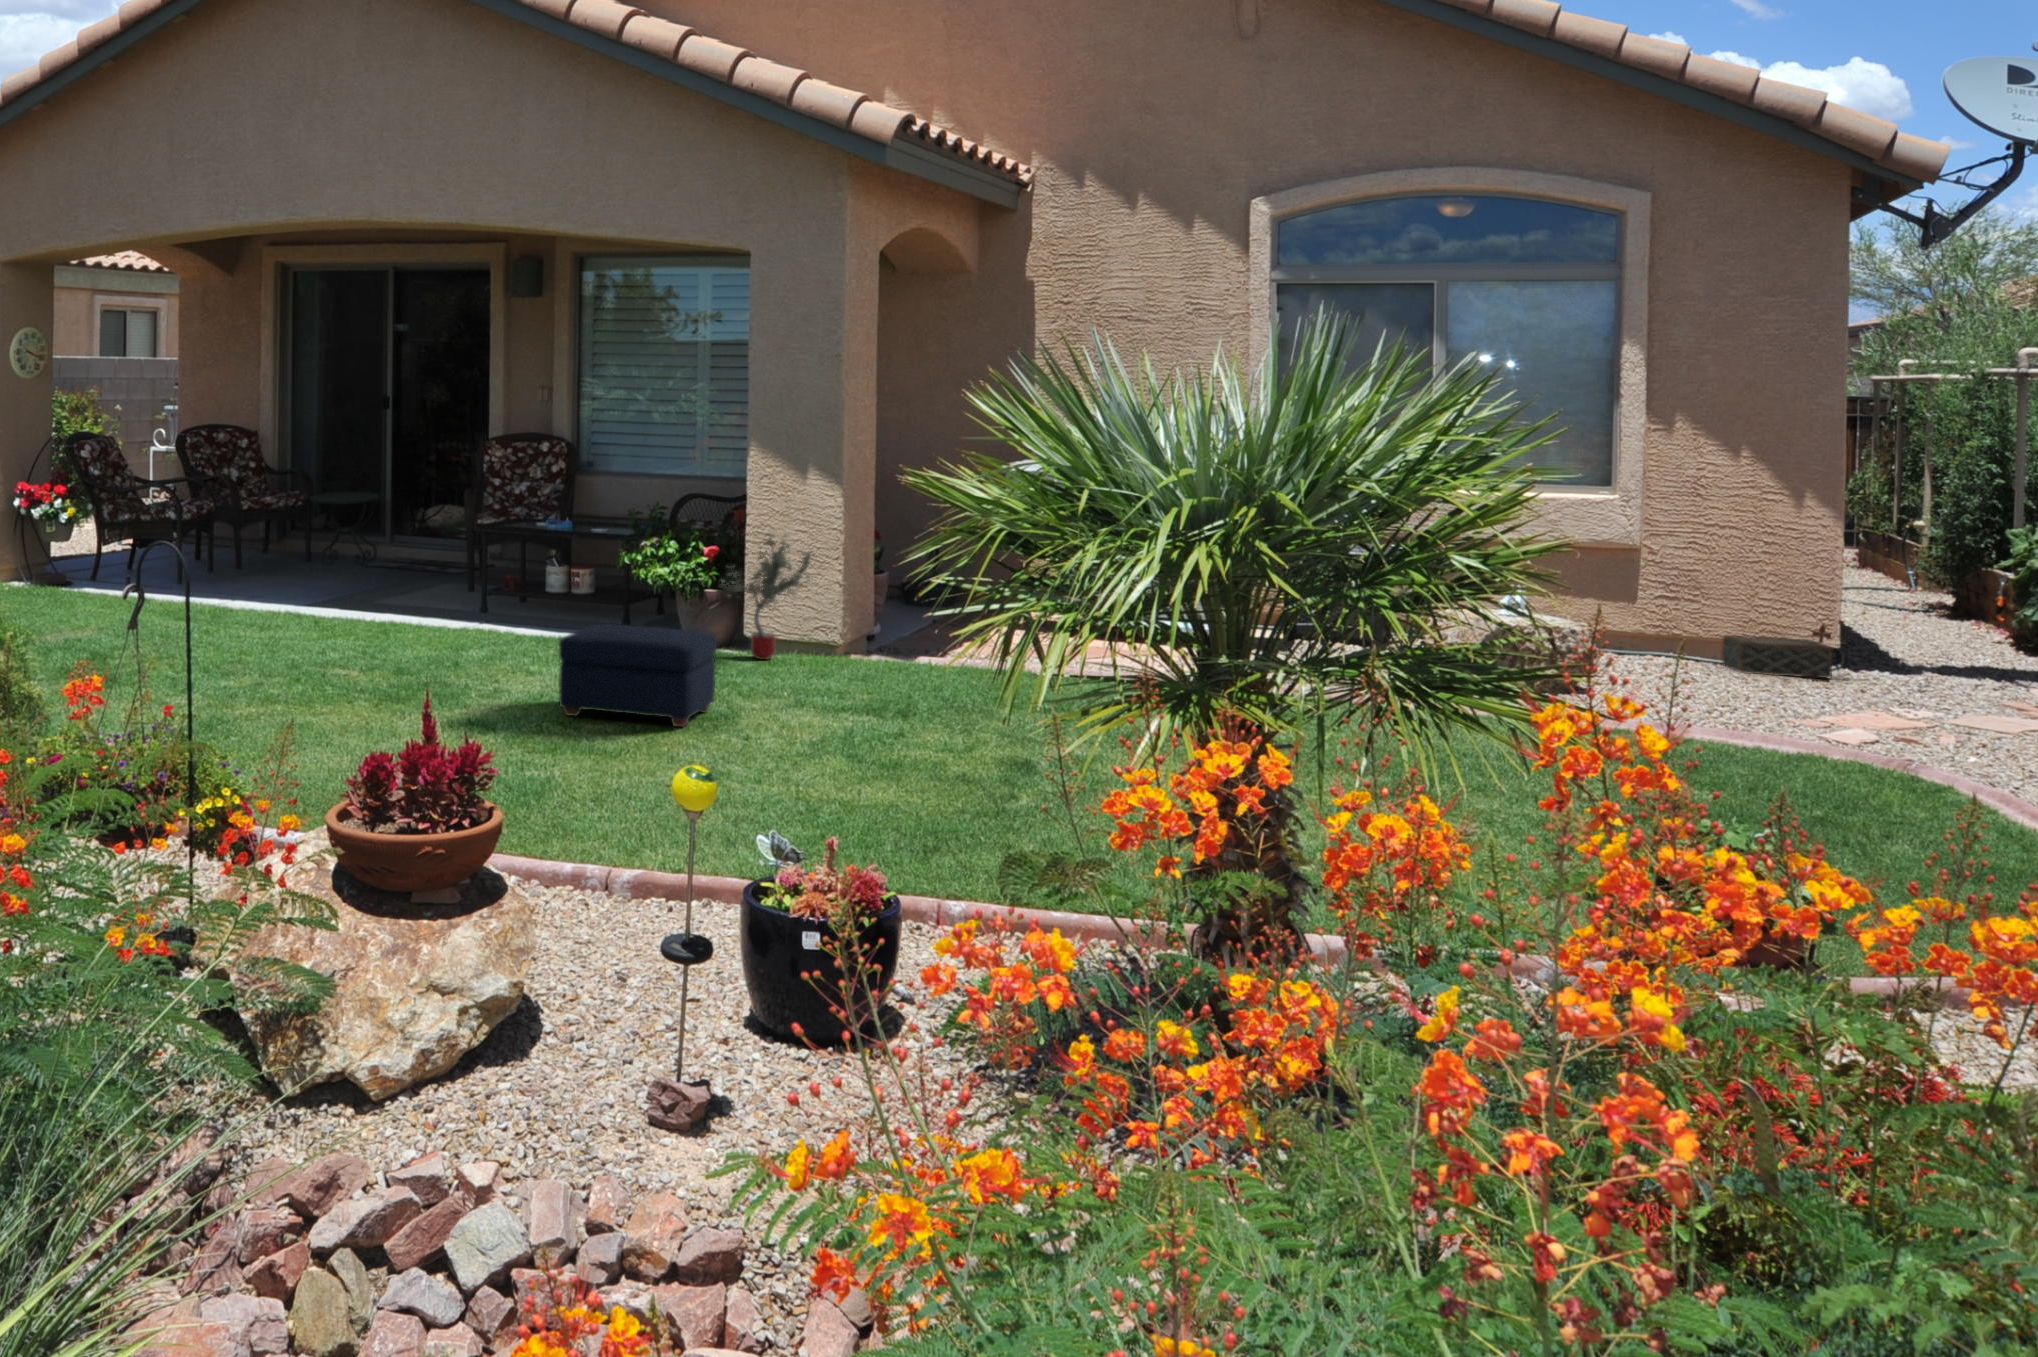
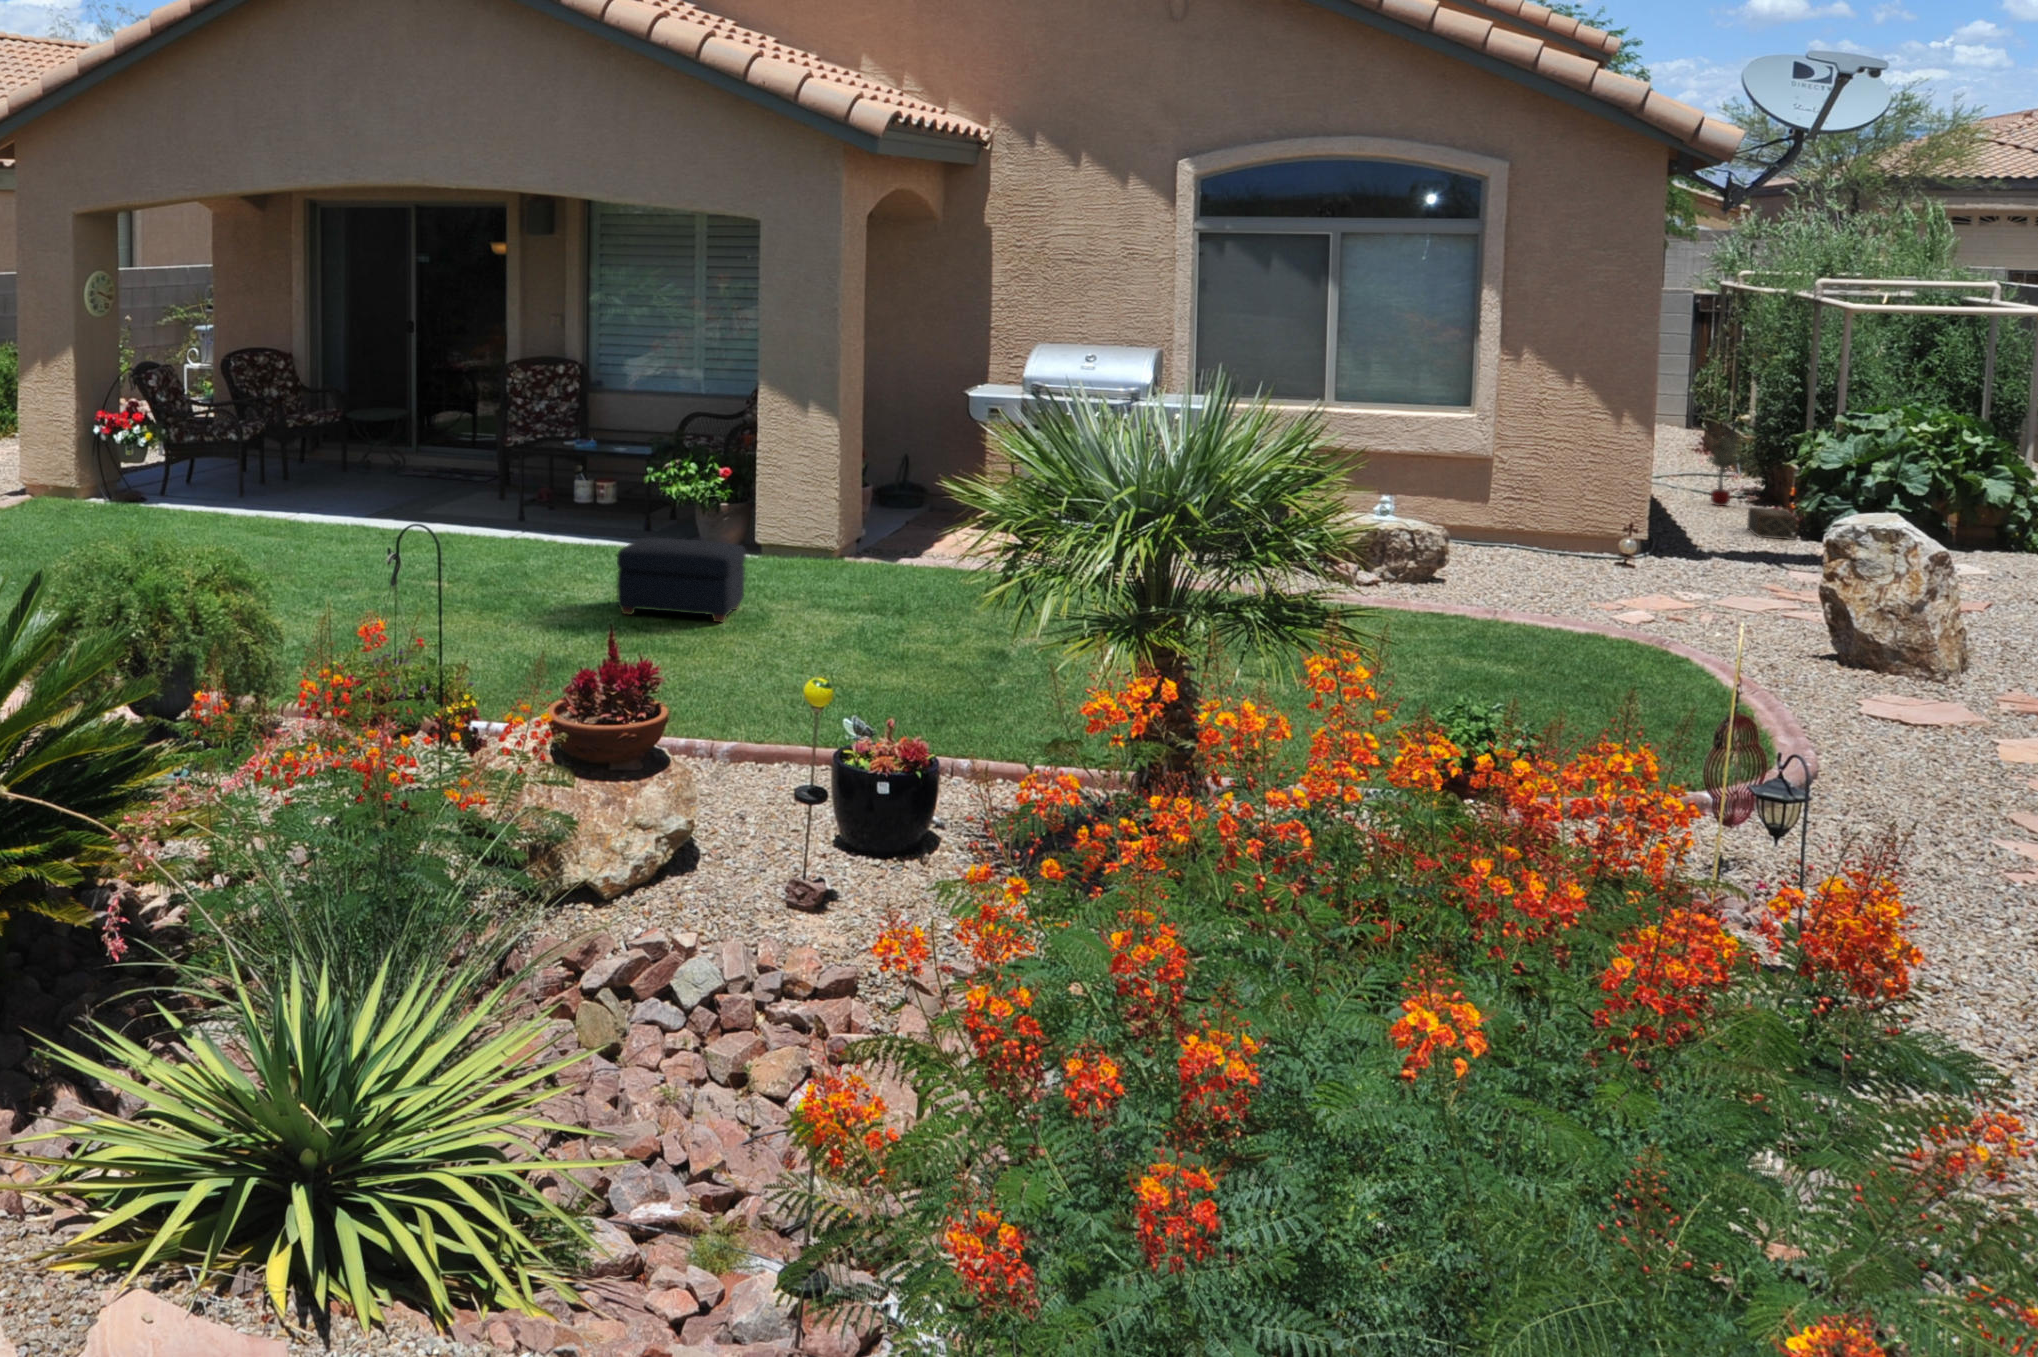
potted tree: present [719,533,811,660] -> present [1707,428,1756,506]
woven basket: present [1722,636,1832,678] -> present [1747,507,1799,540]

